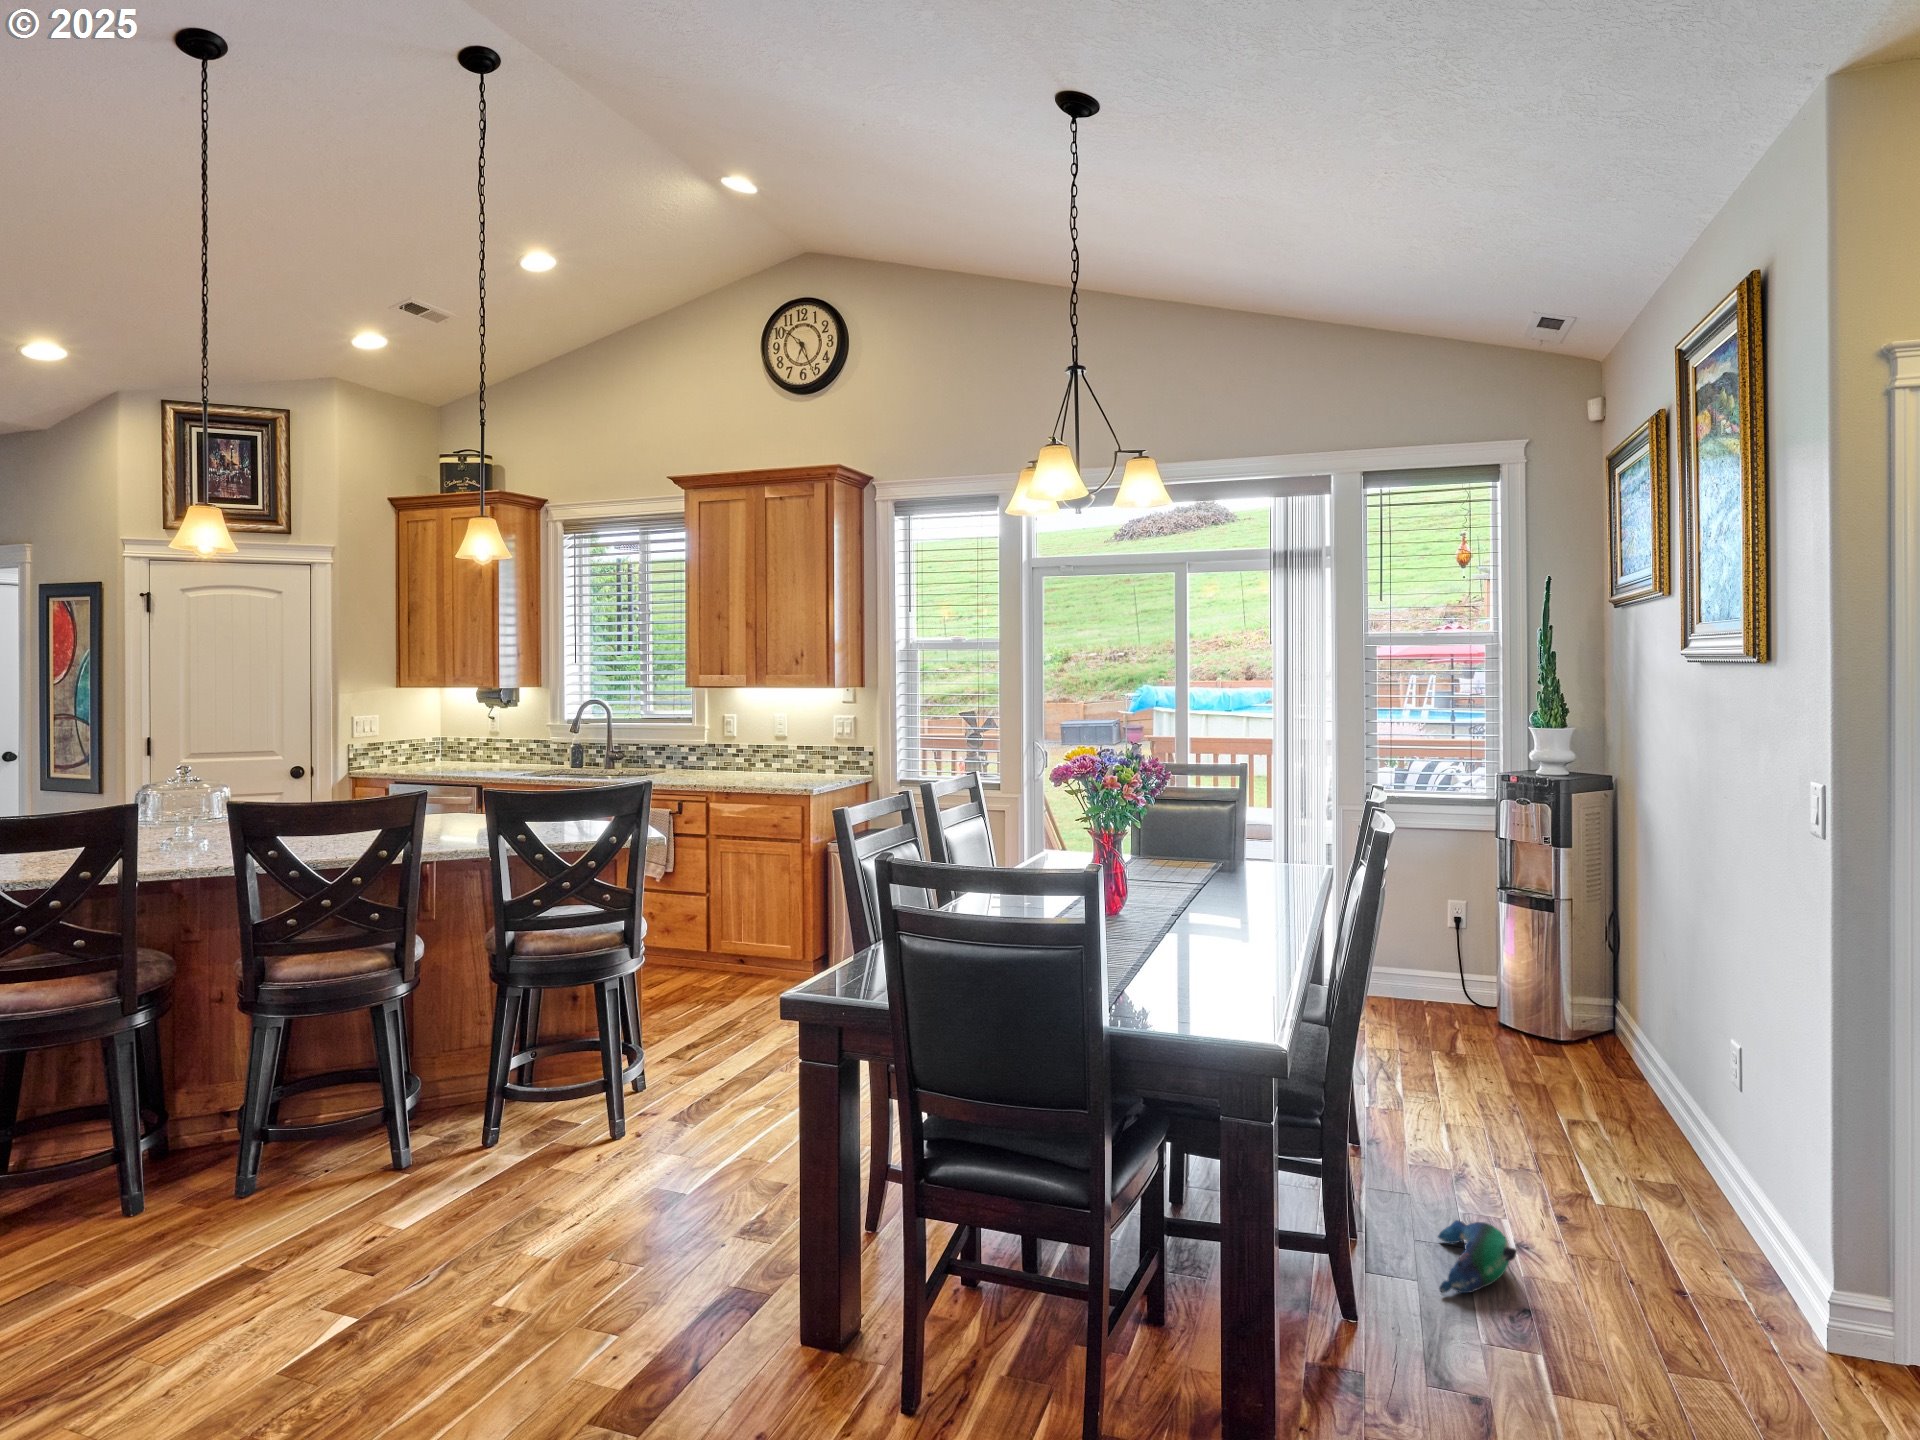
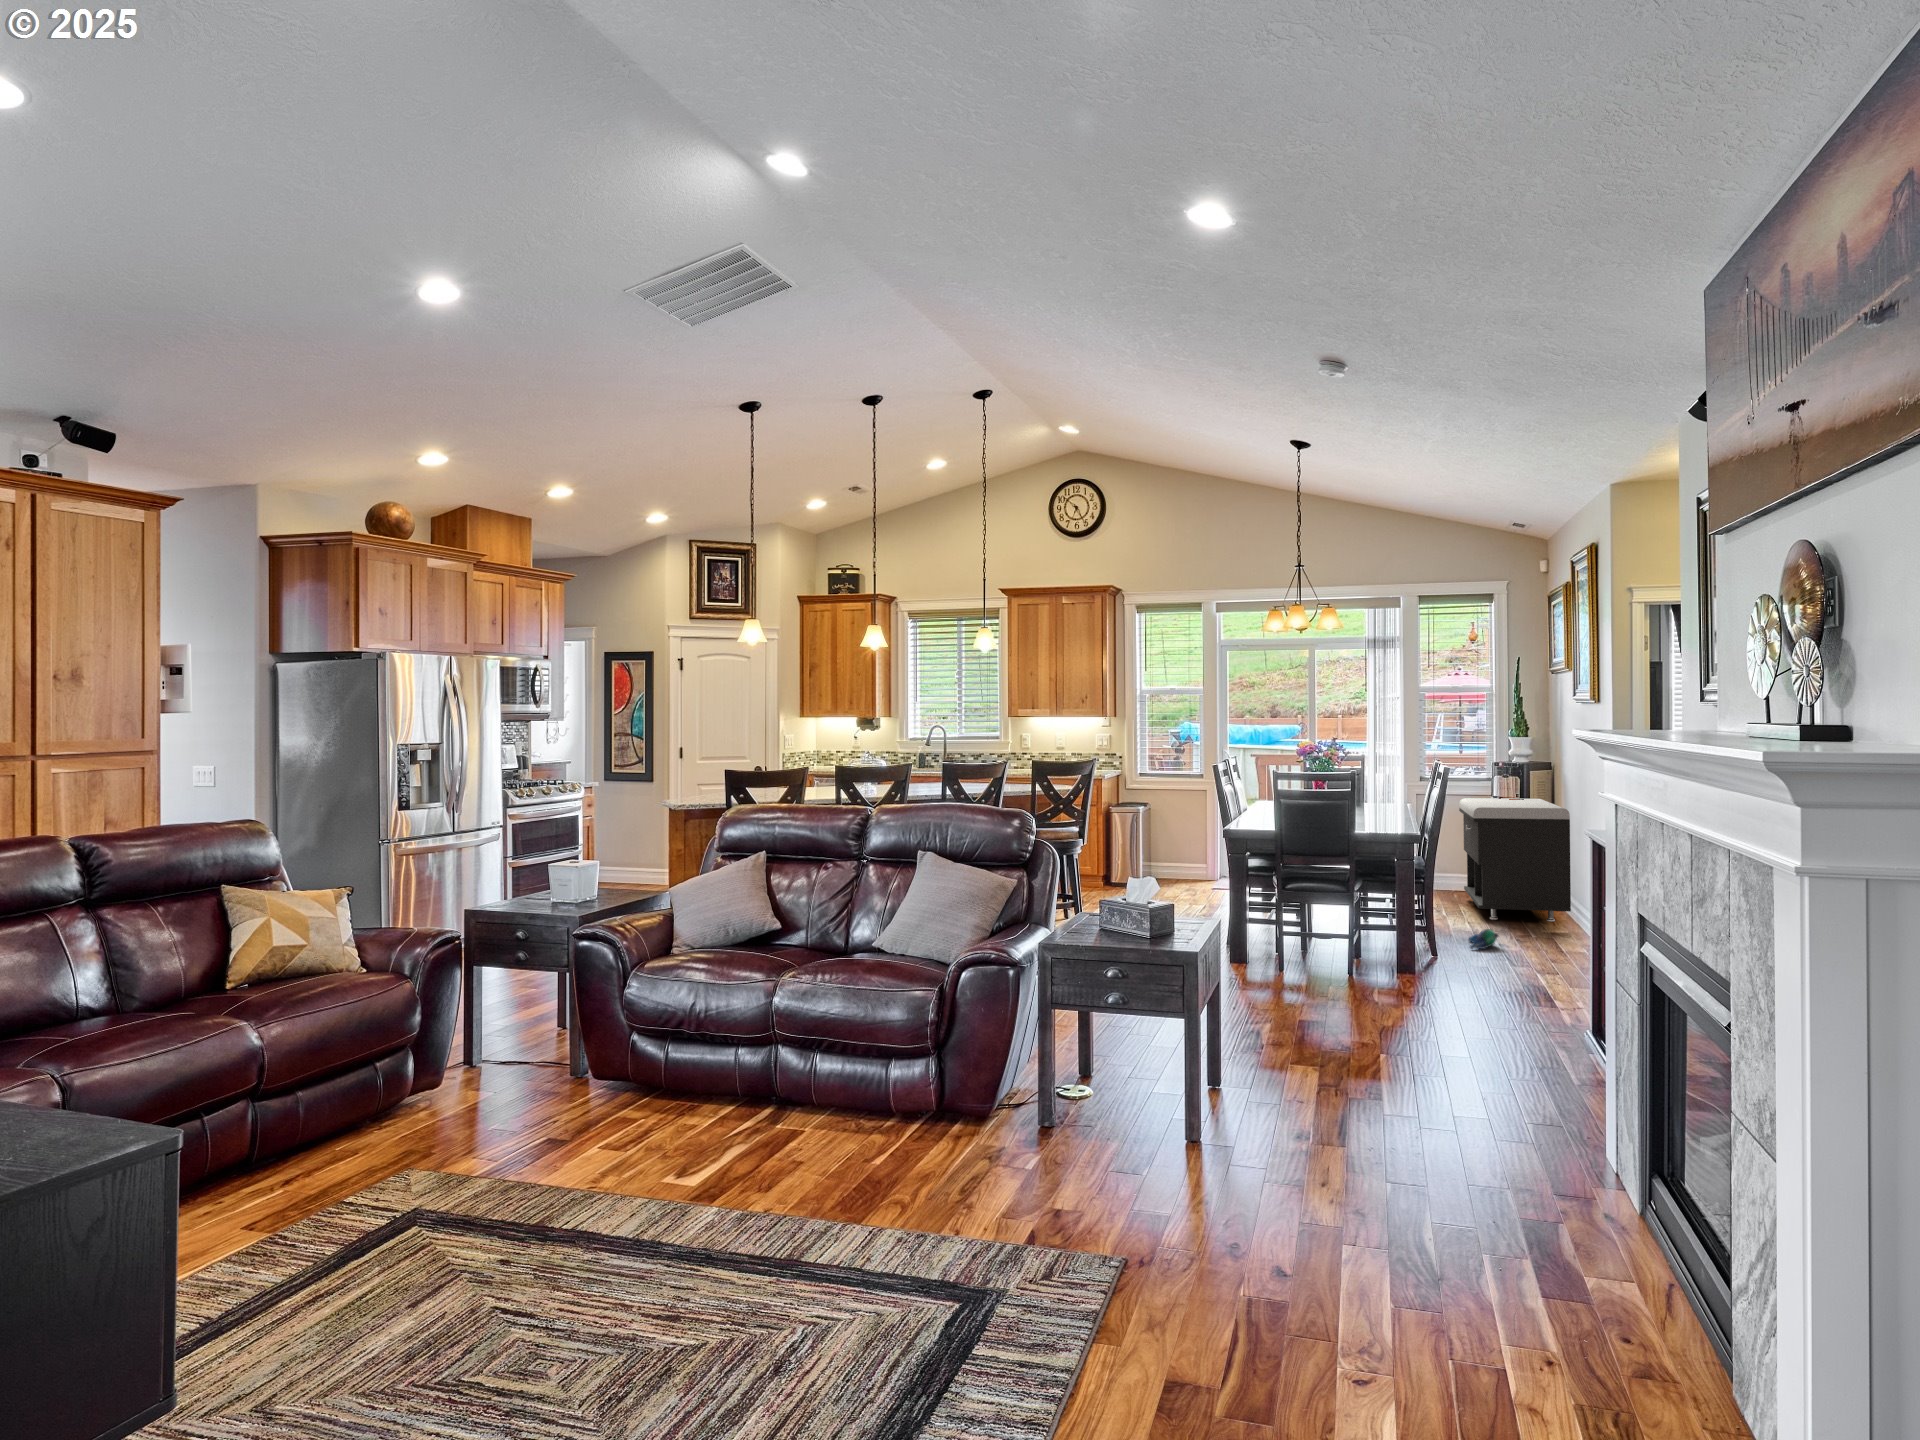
storage bench: none [1432,843,1673,1133] -> present [1459,798,1571,922]

